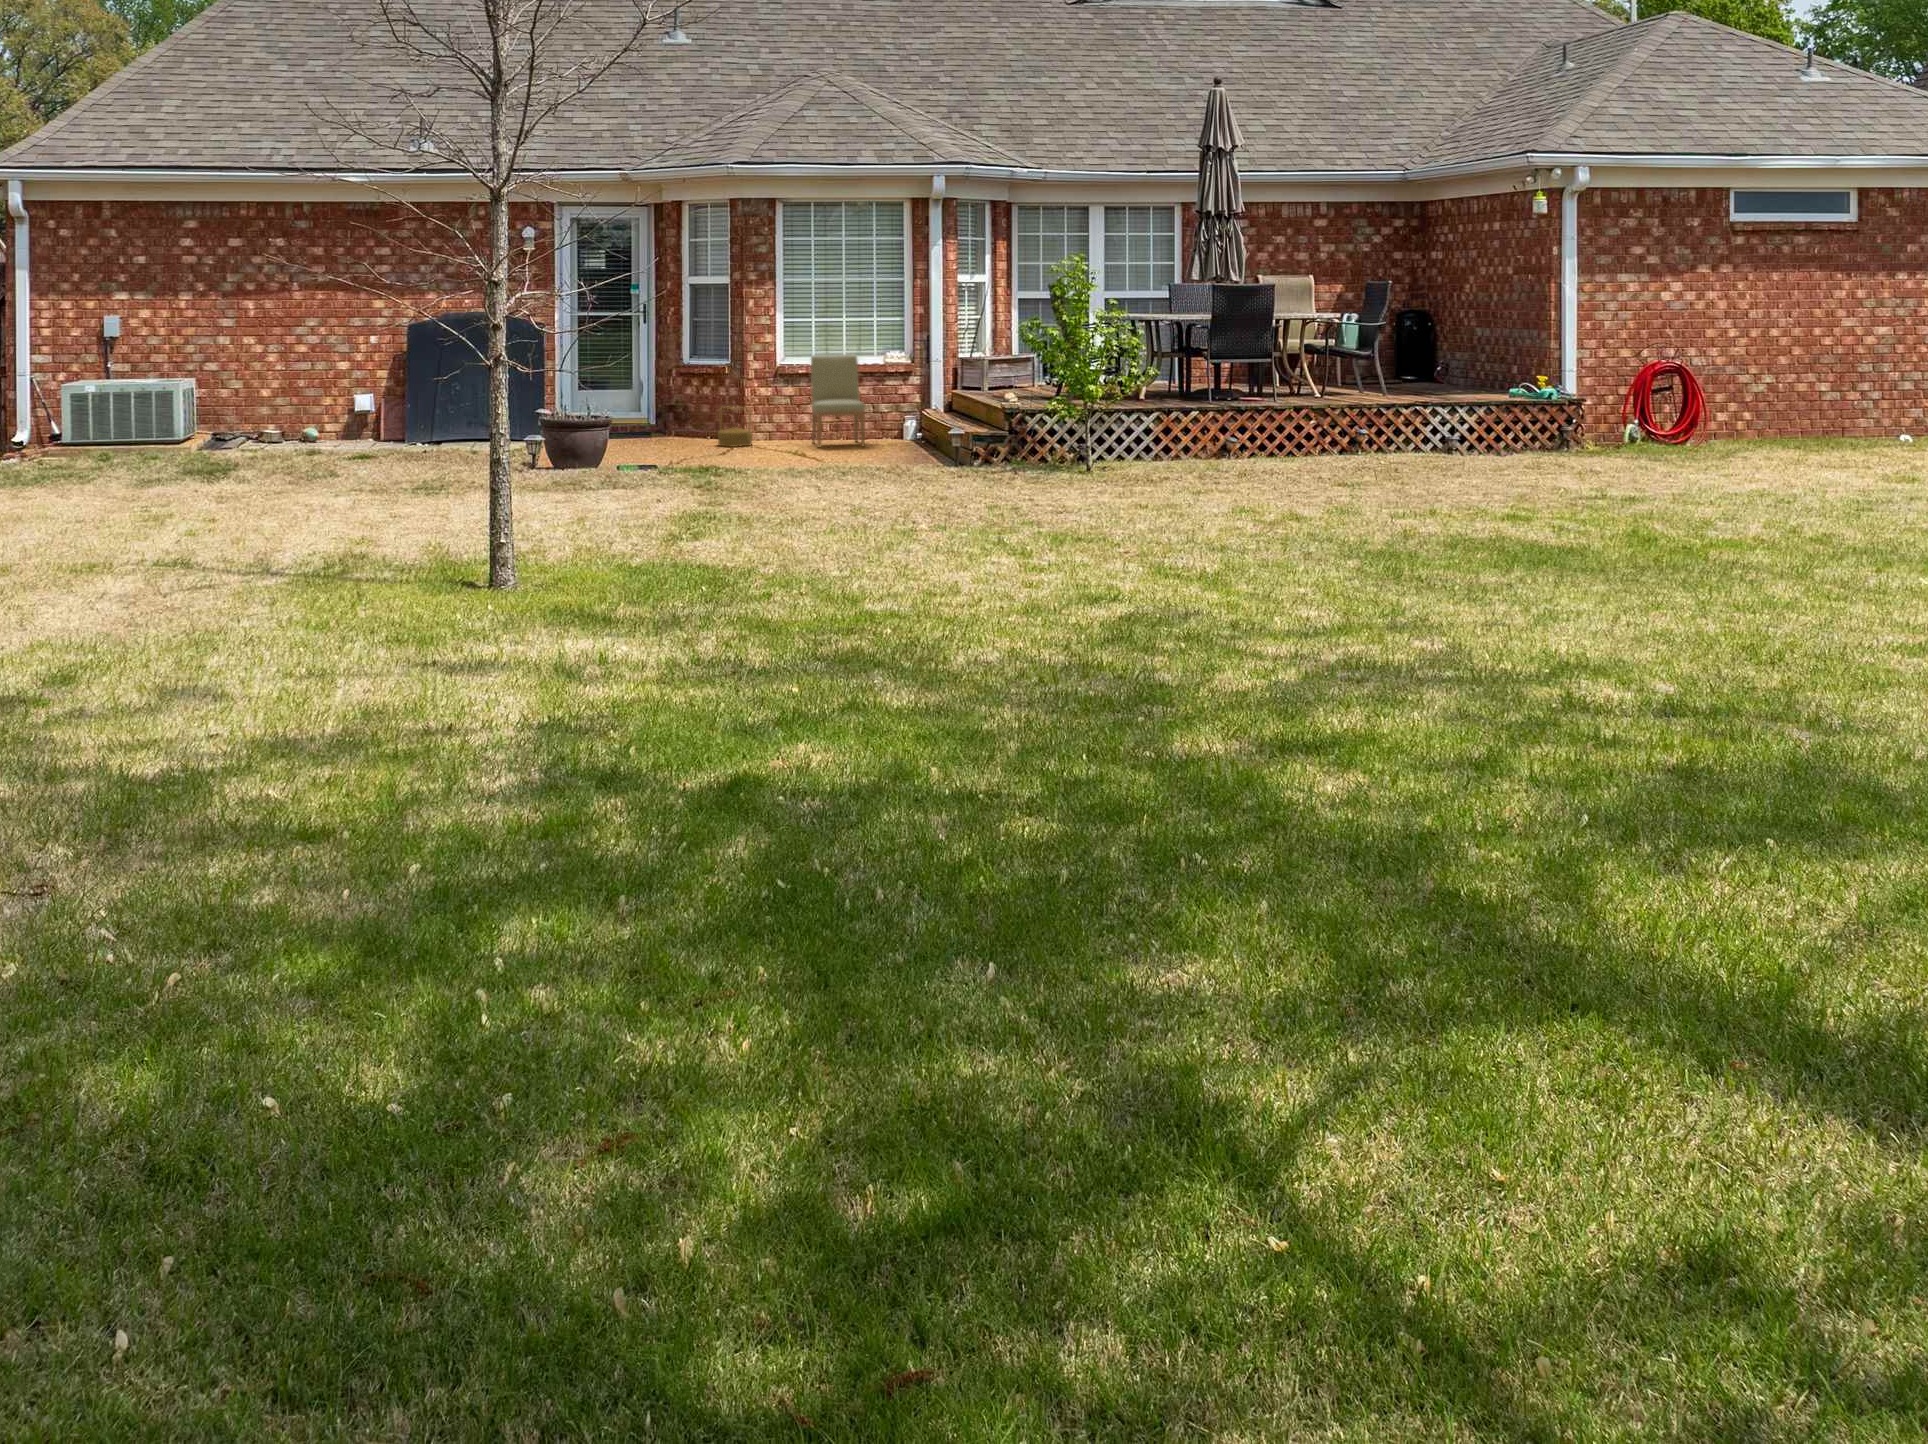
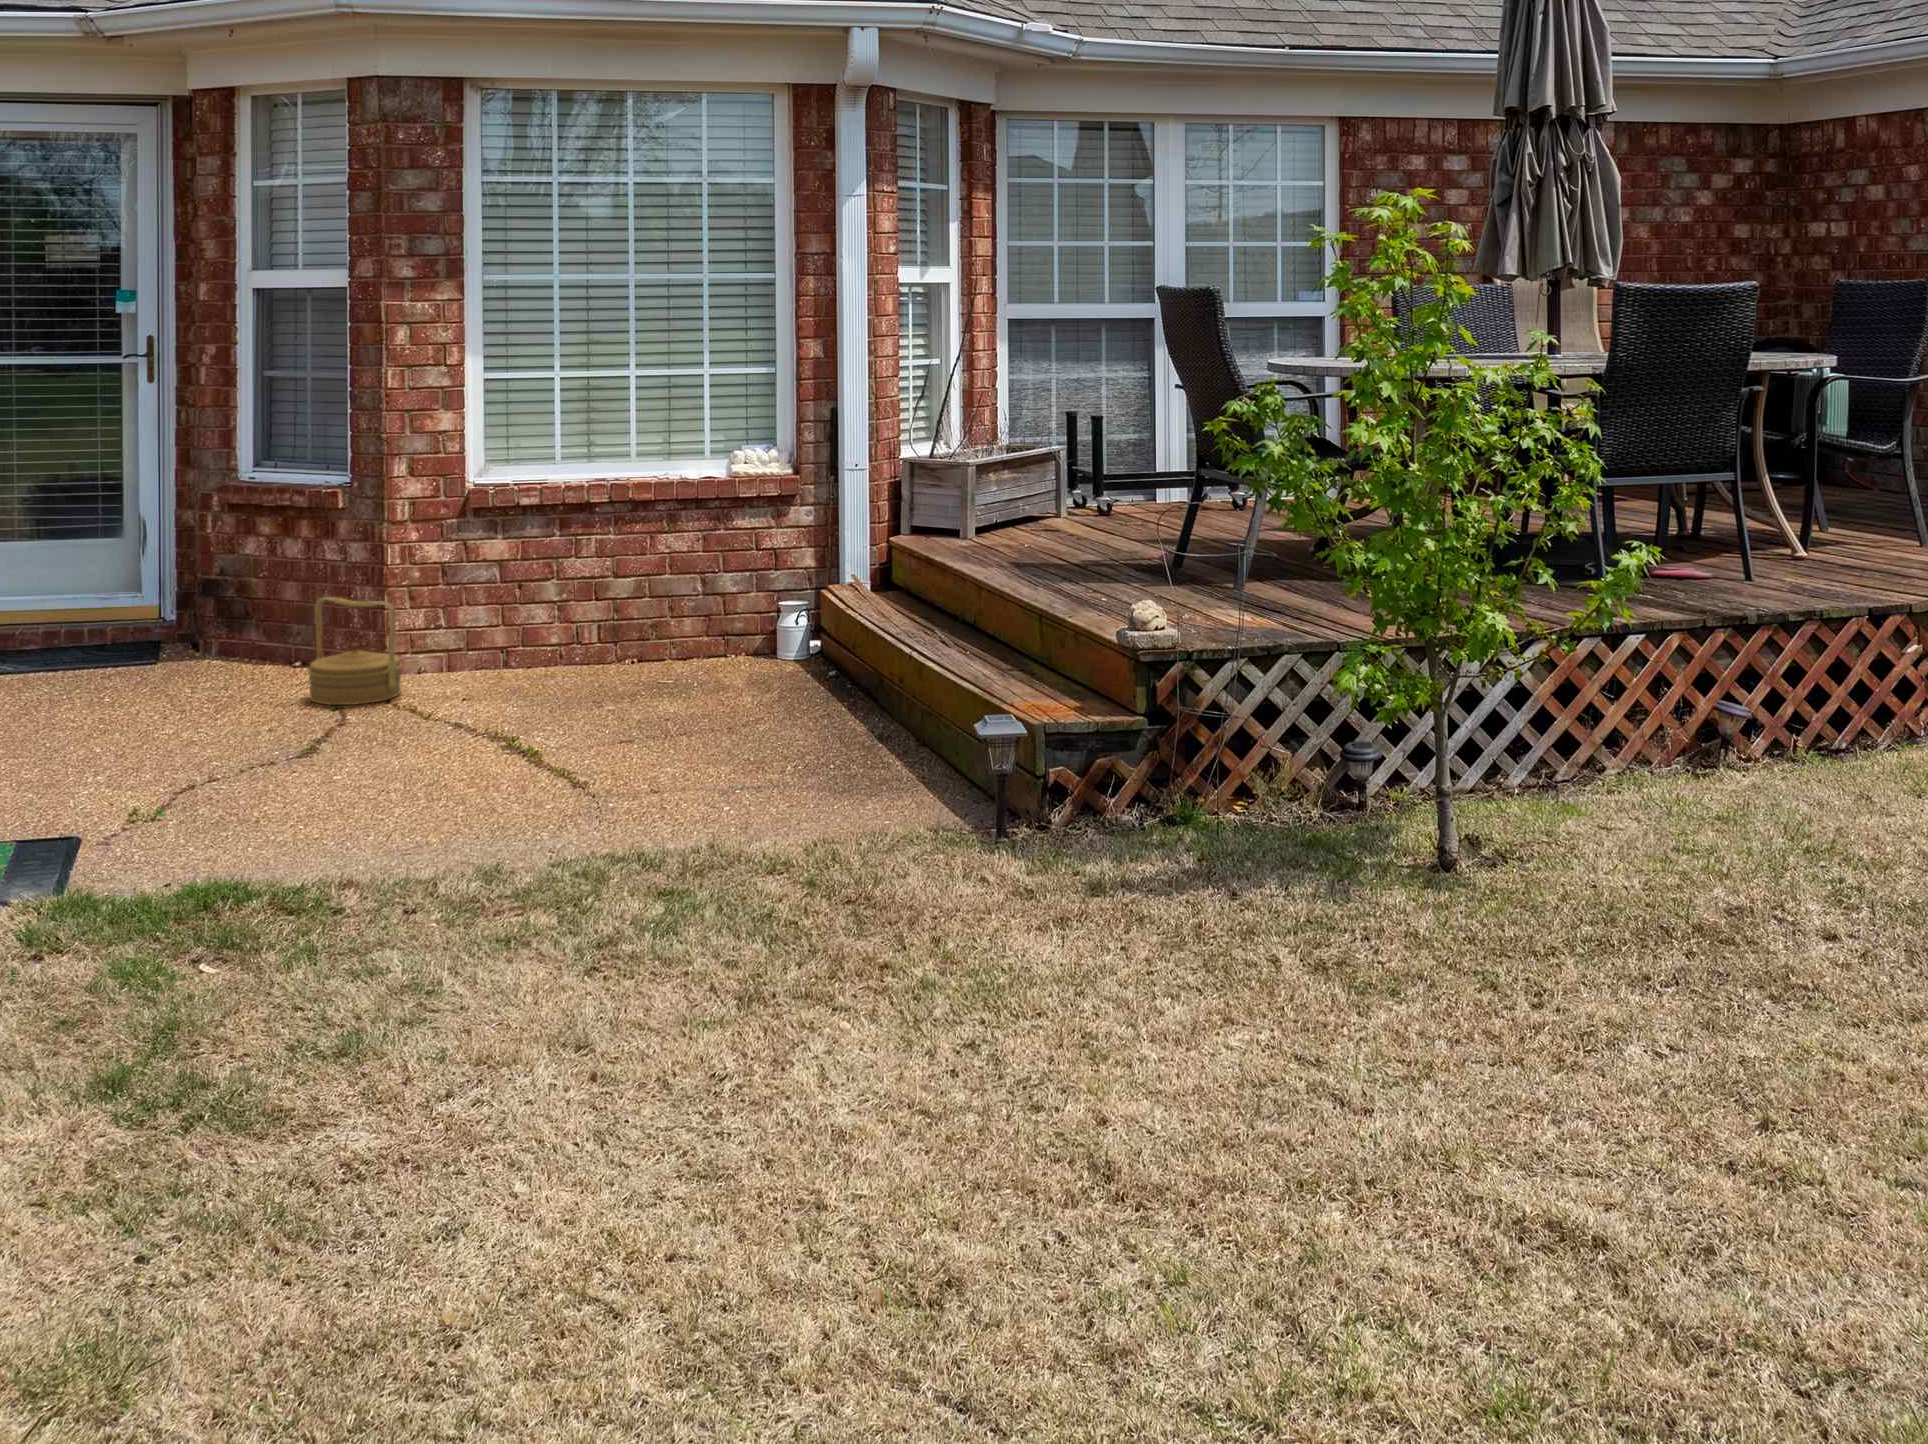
chair: present [811,354,865,448] -> none [553,460,695,707]

